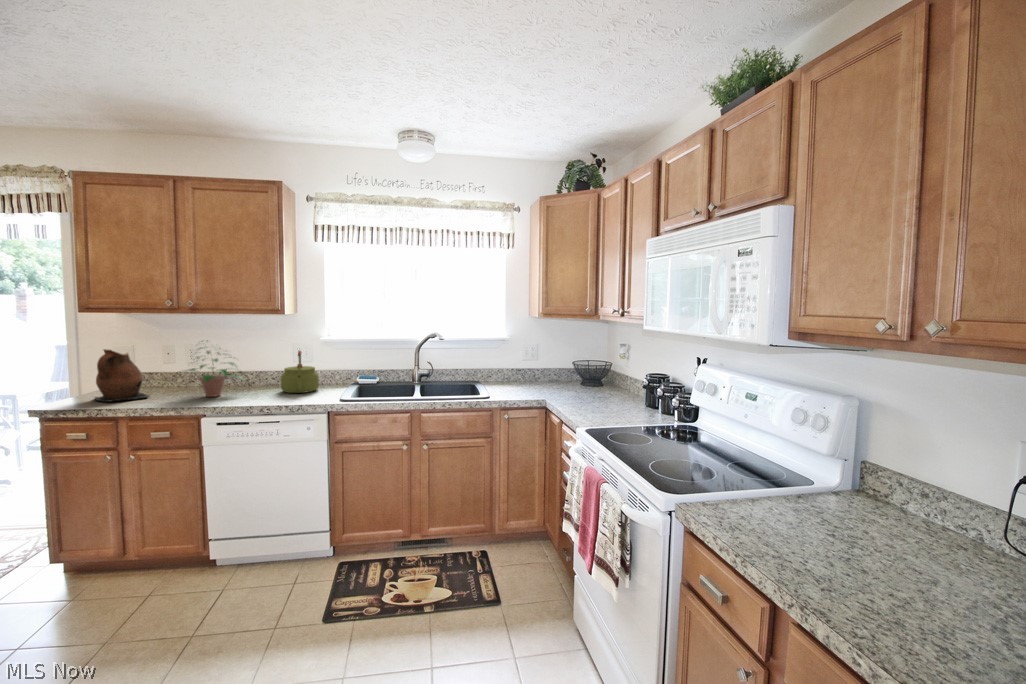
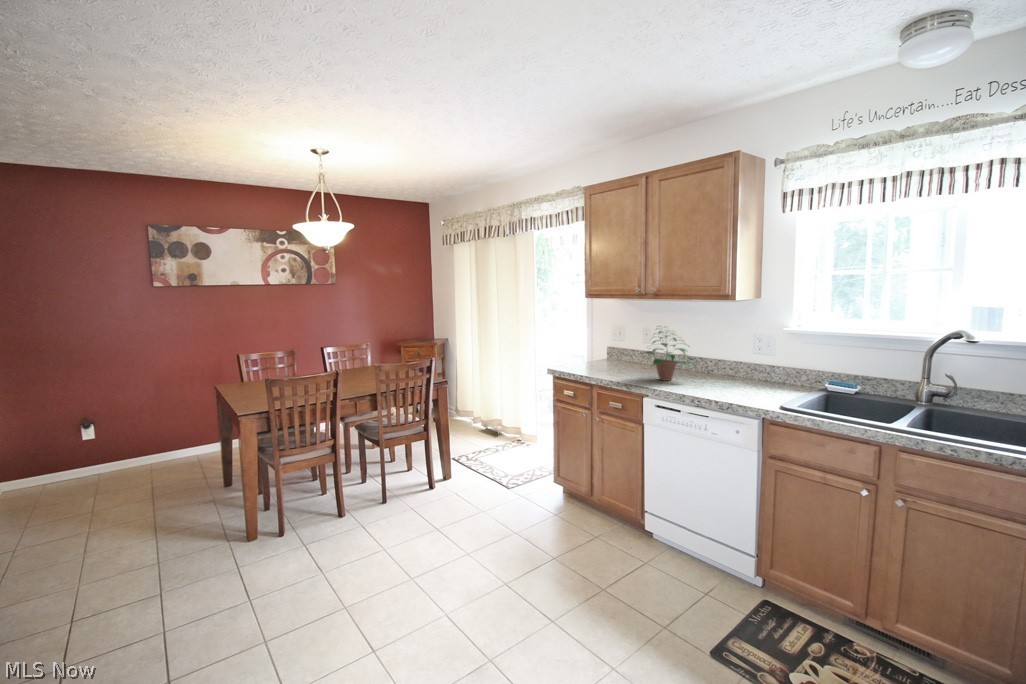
ceramic pitcher: present [95,349,149,402] -> none [586,329,622,373]
kettle: present [281,351,319,393] -> none [727,342,771,391]

